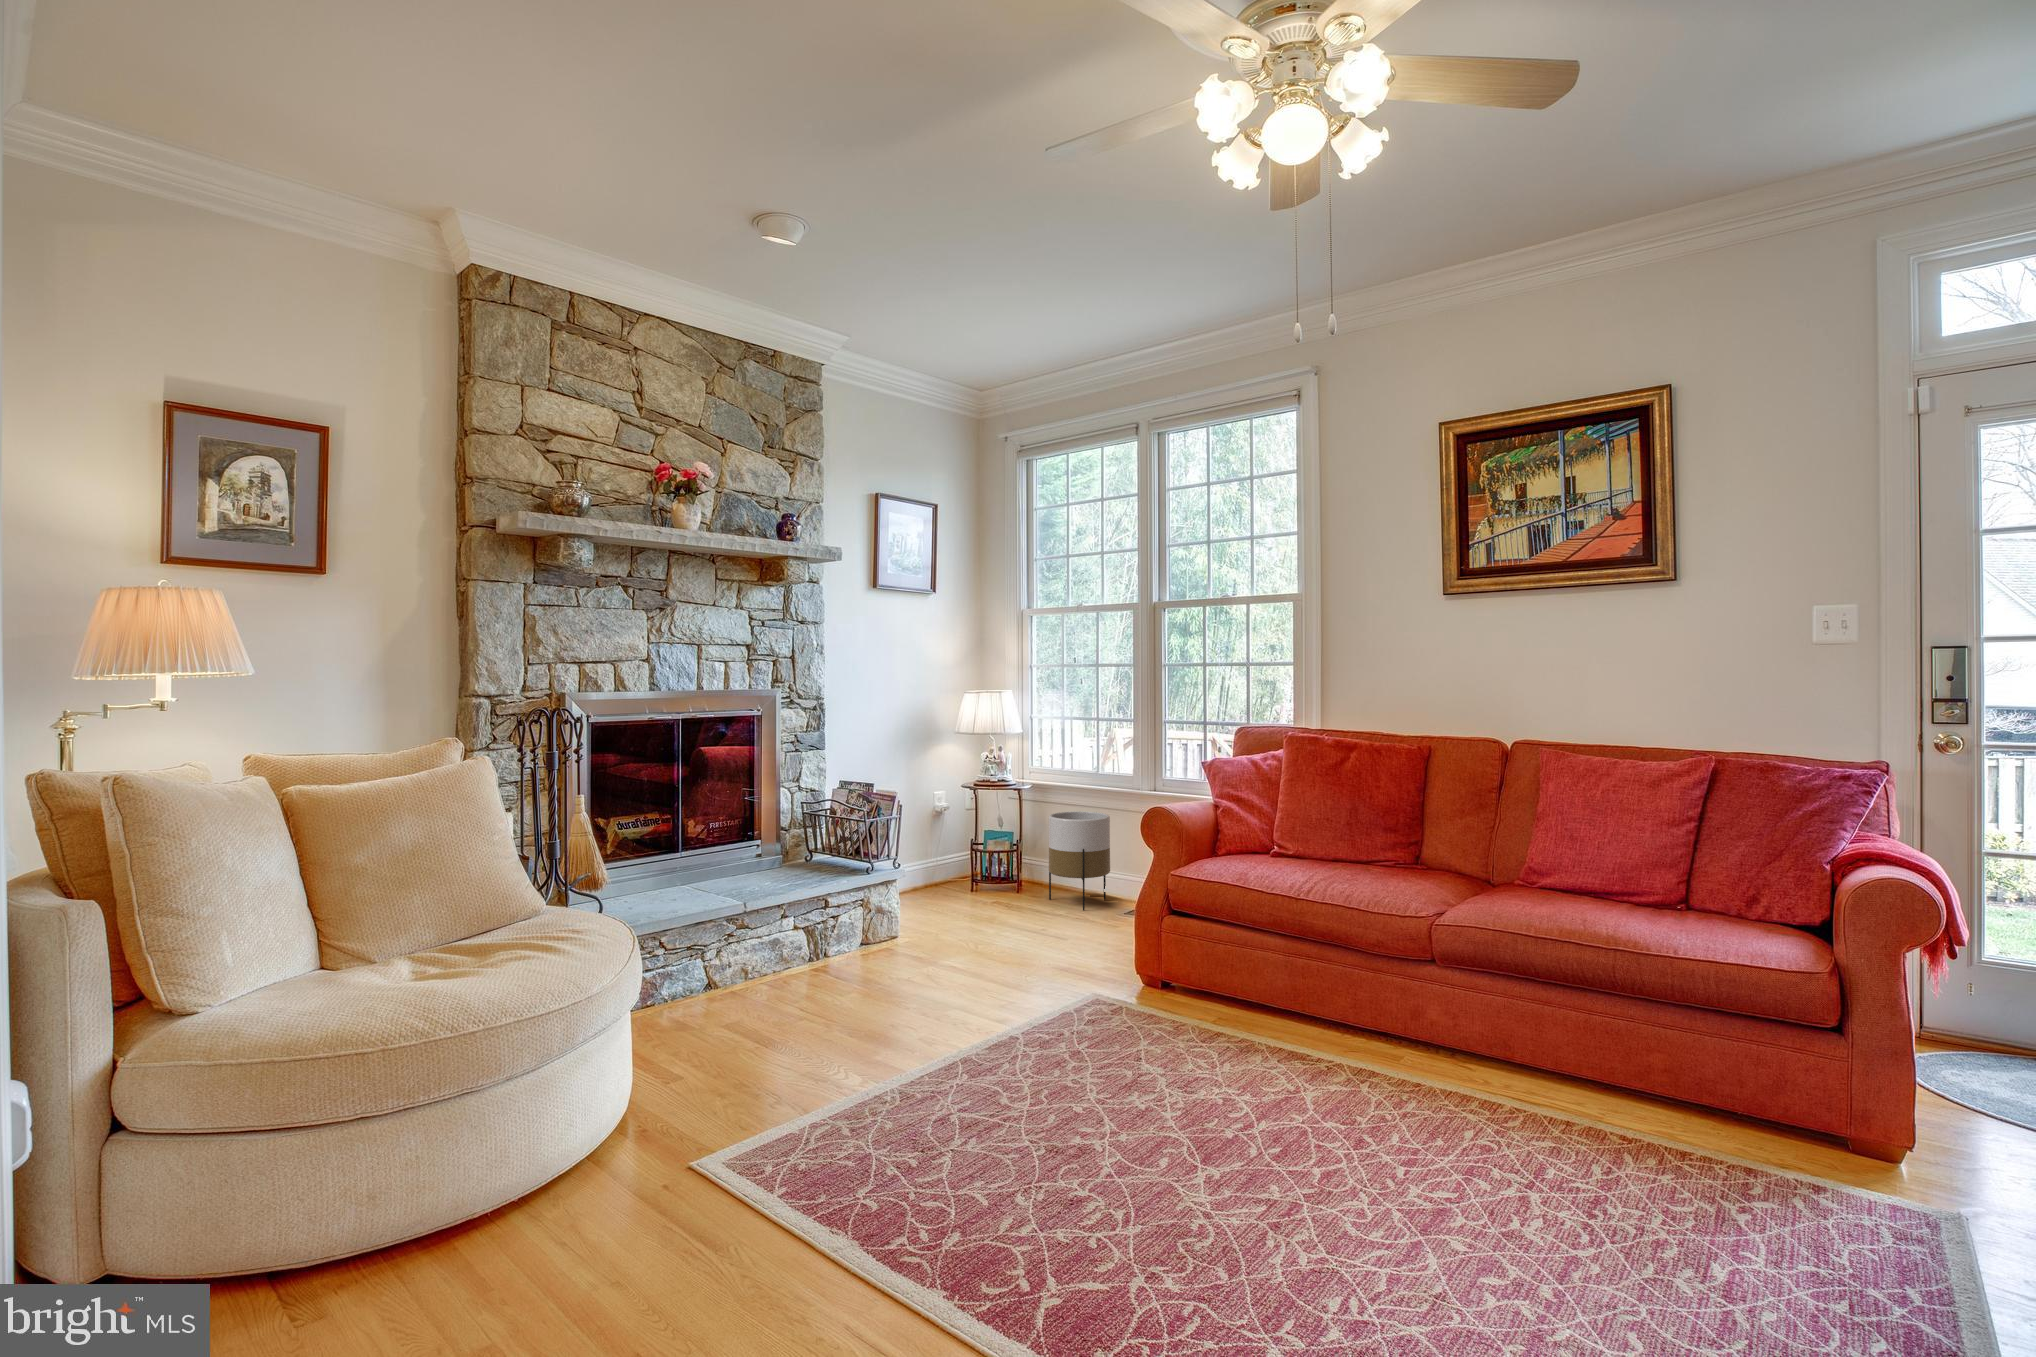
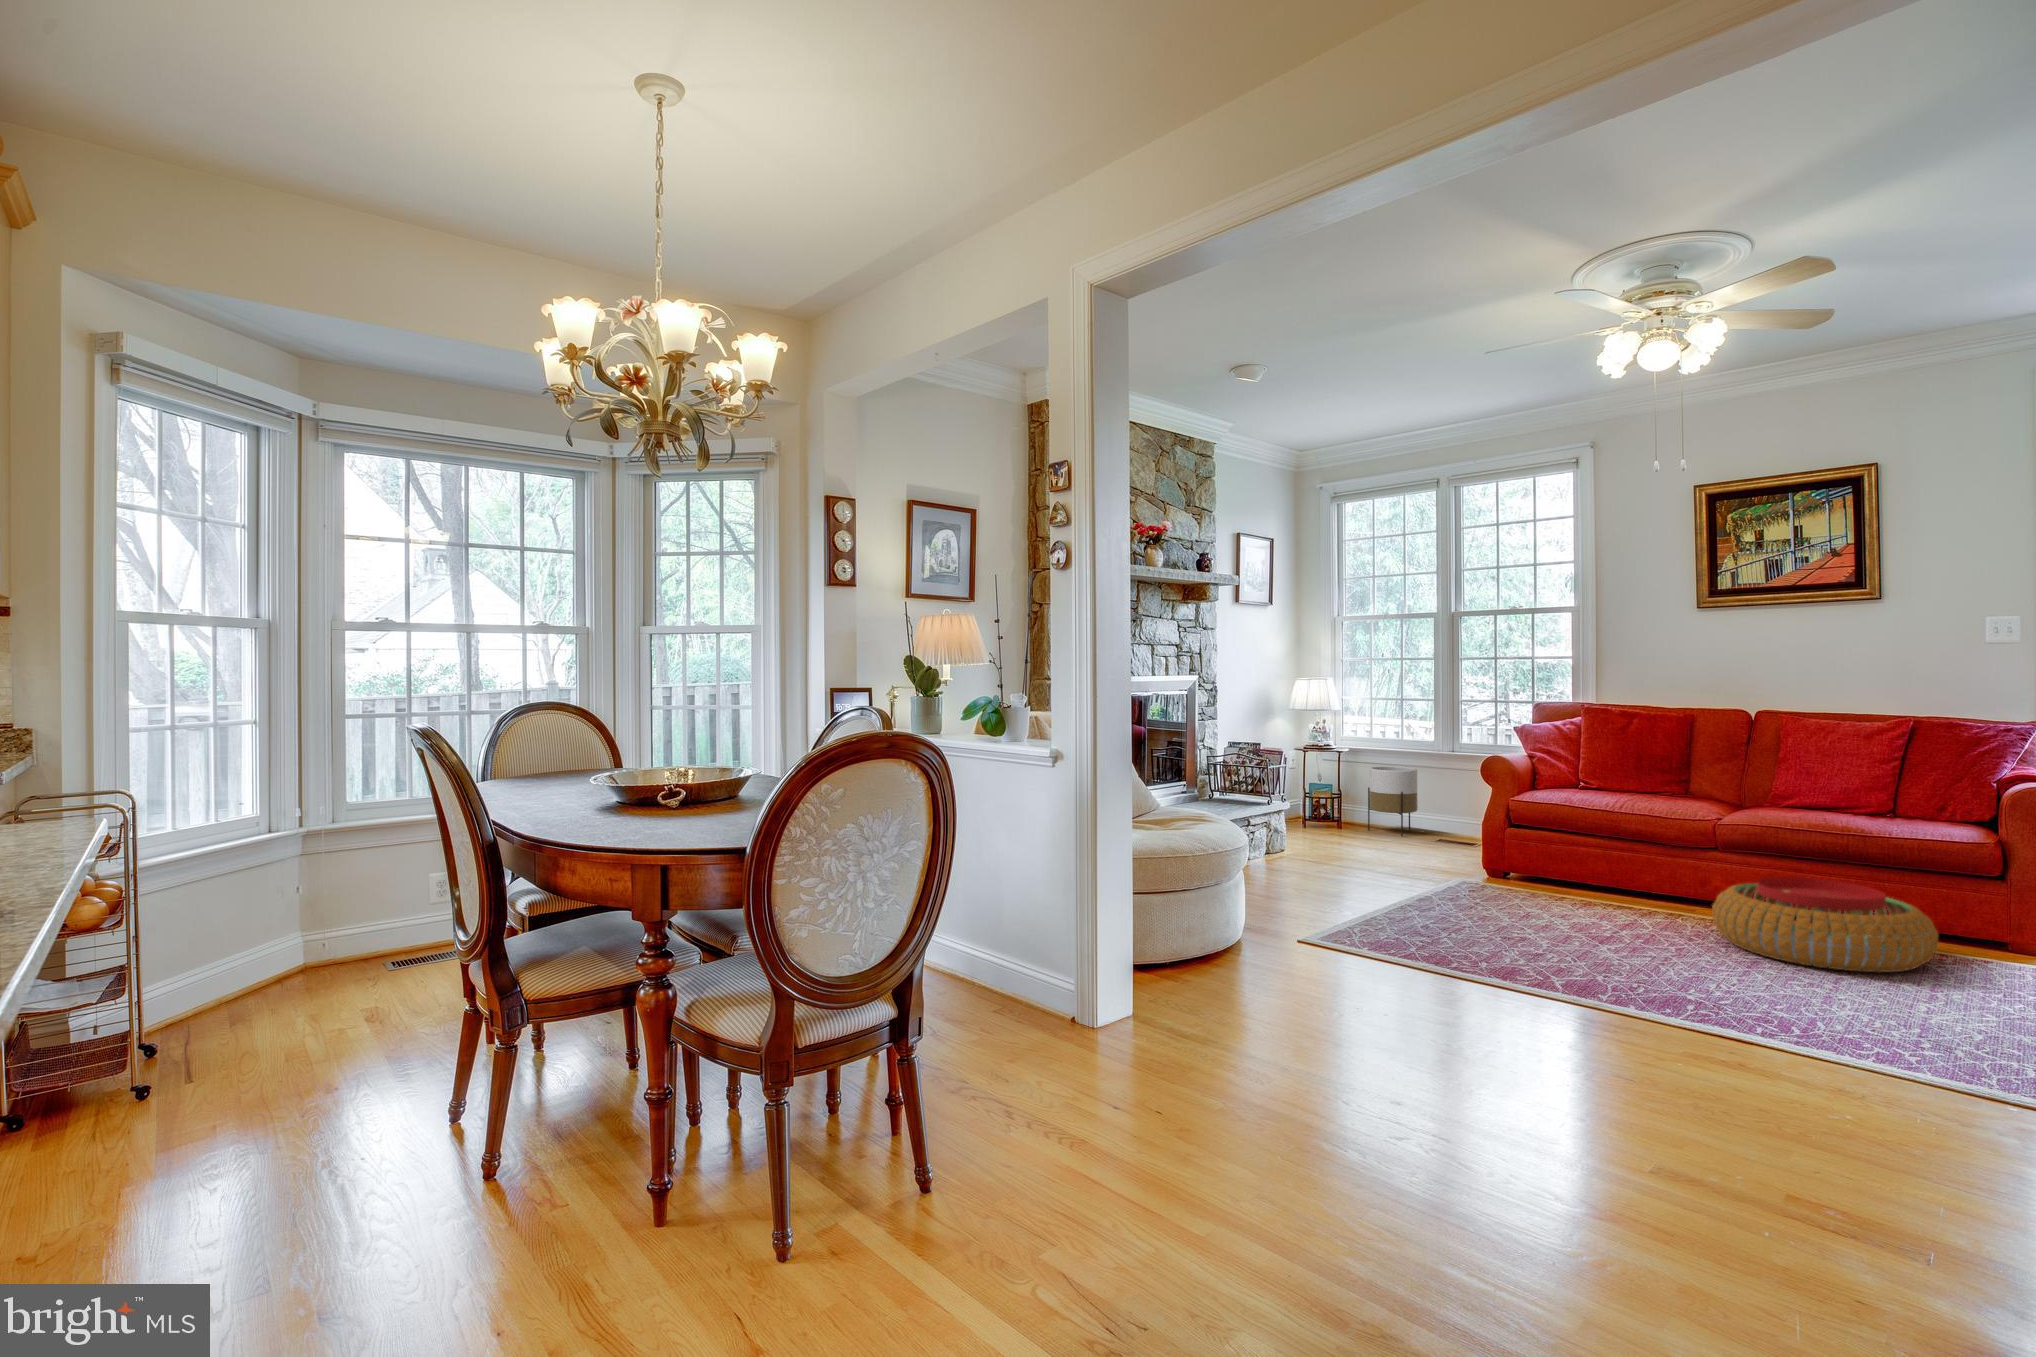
pouf: none [1375,1028,1711,1231] -> present [1712,877,1938,973]

